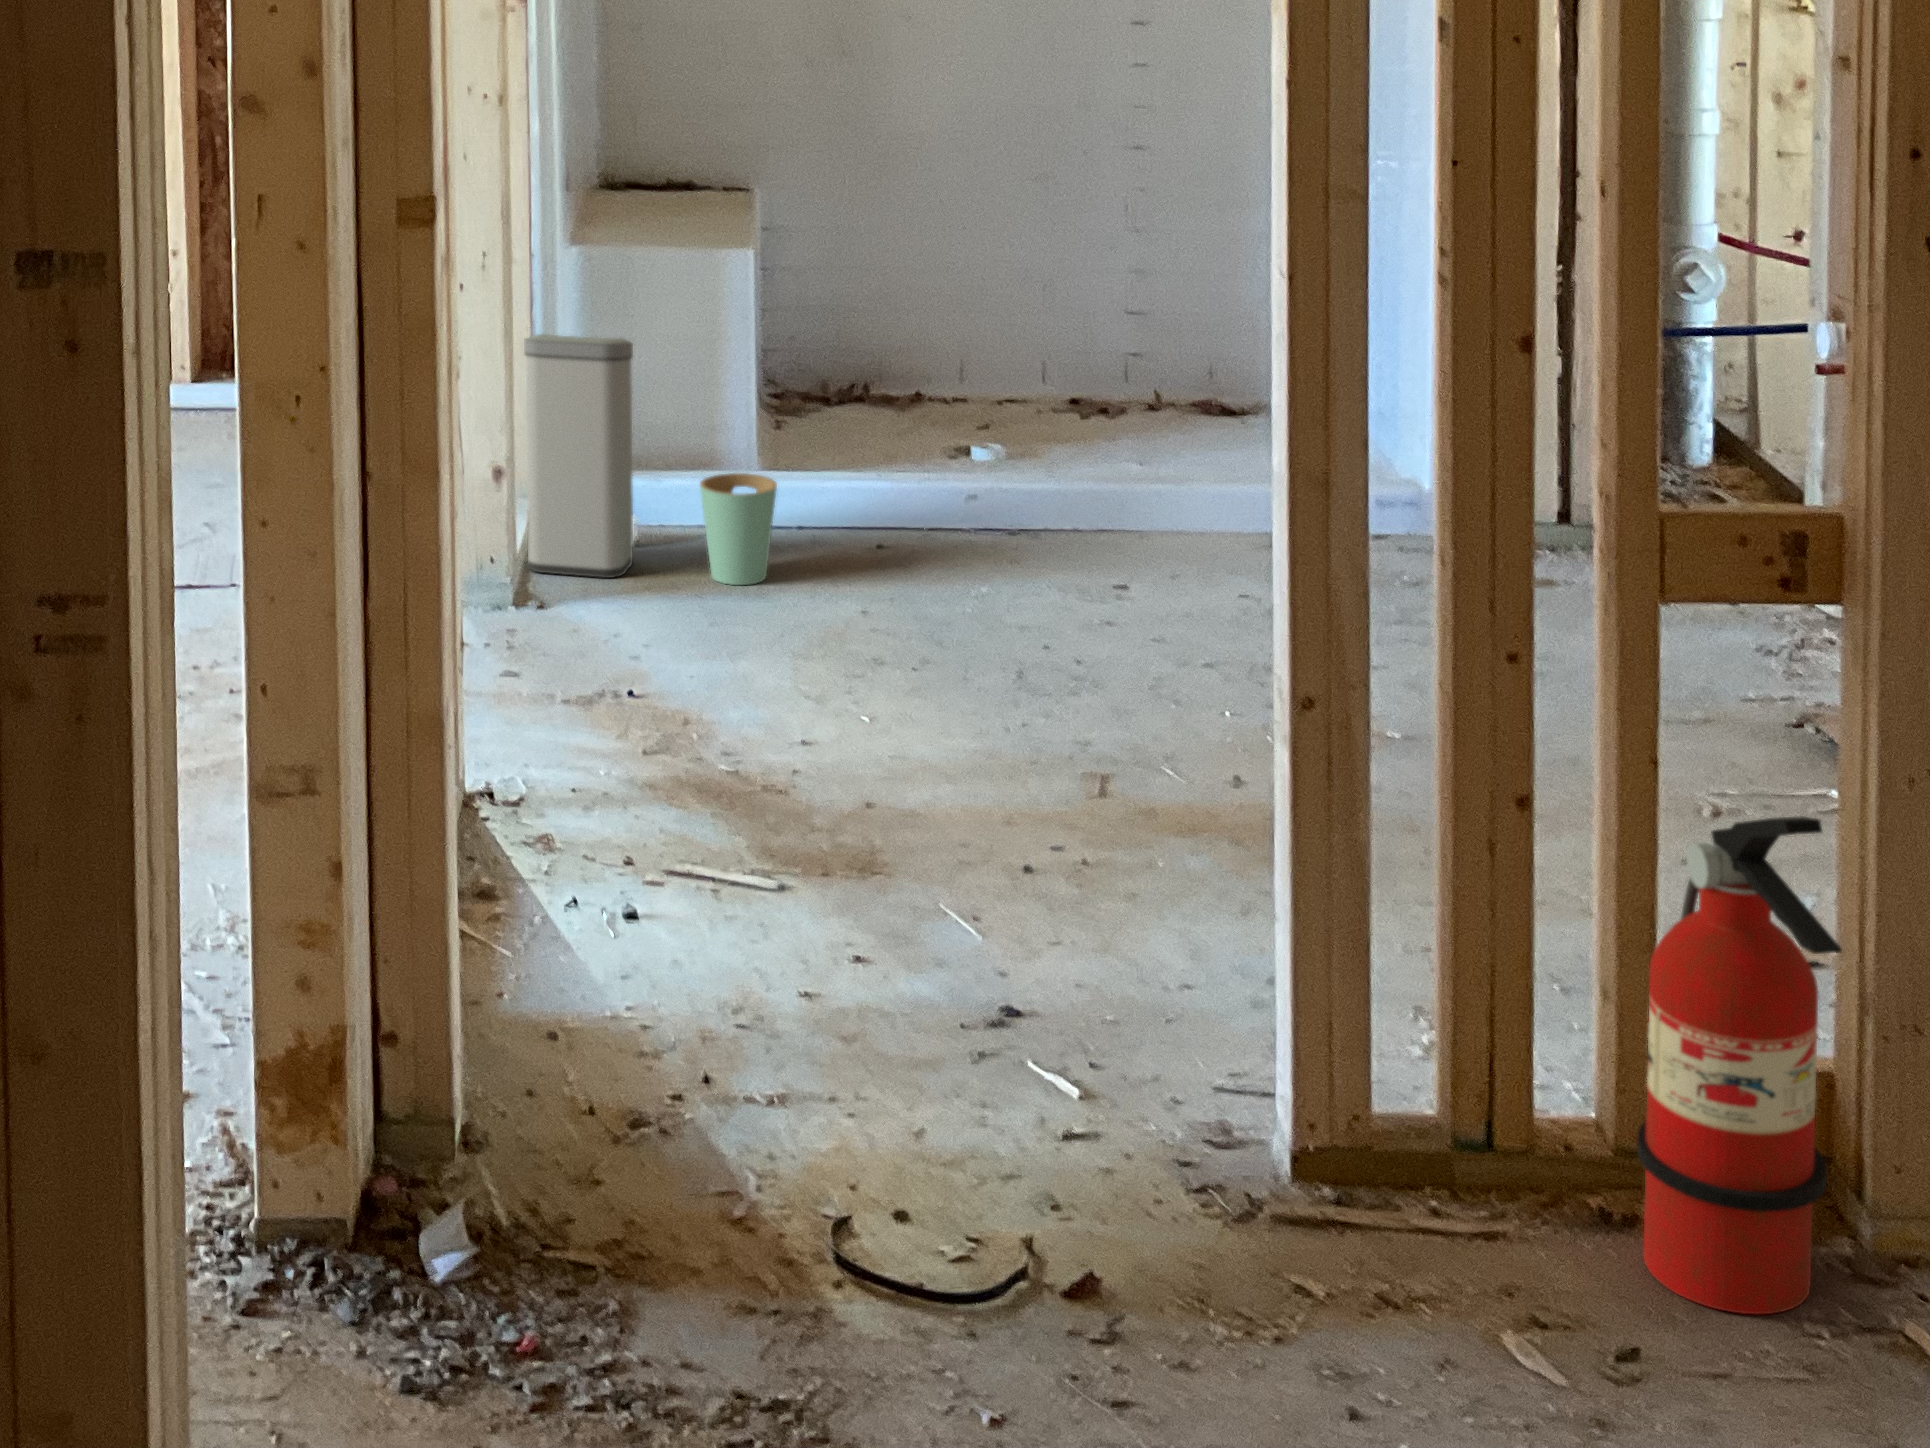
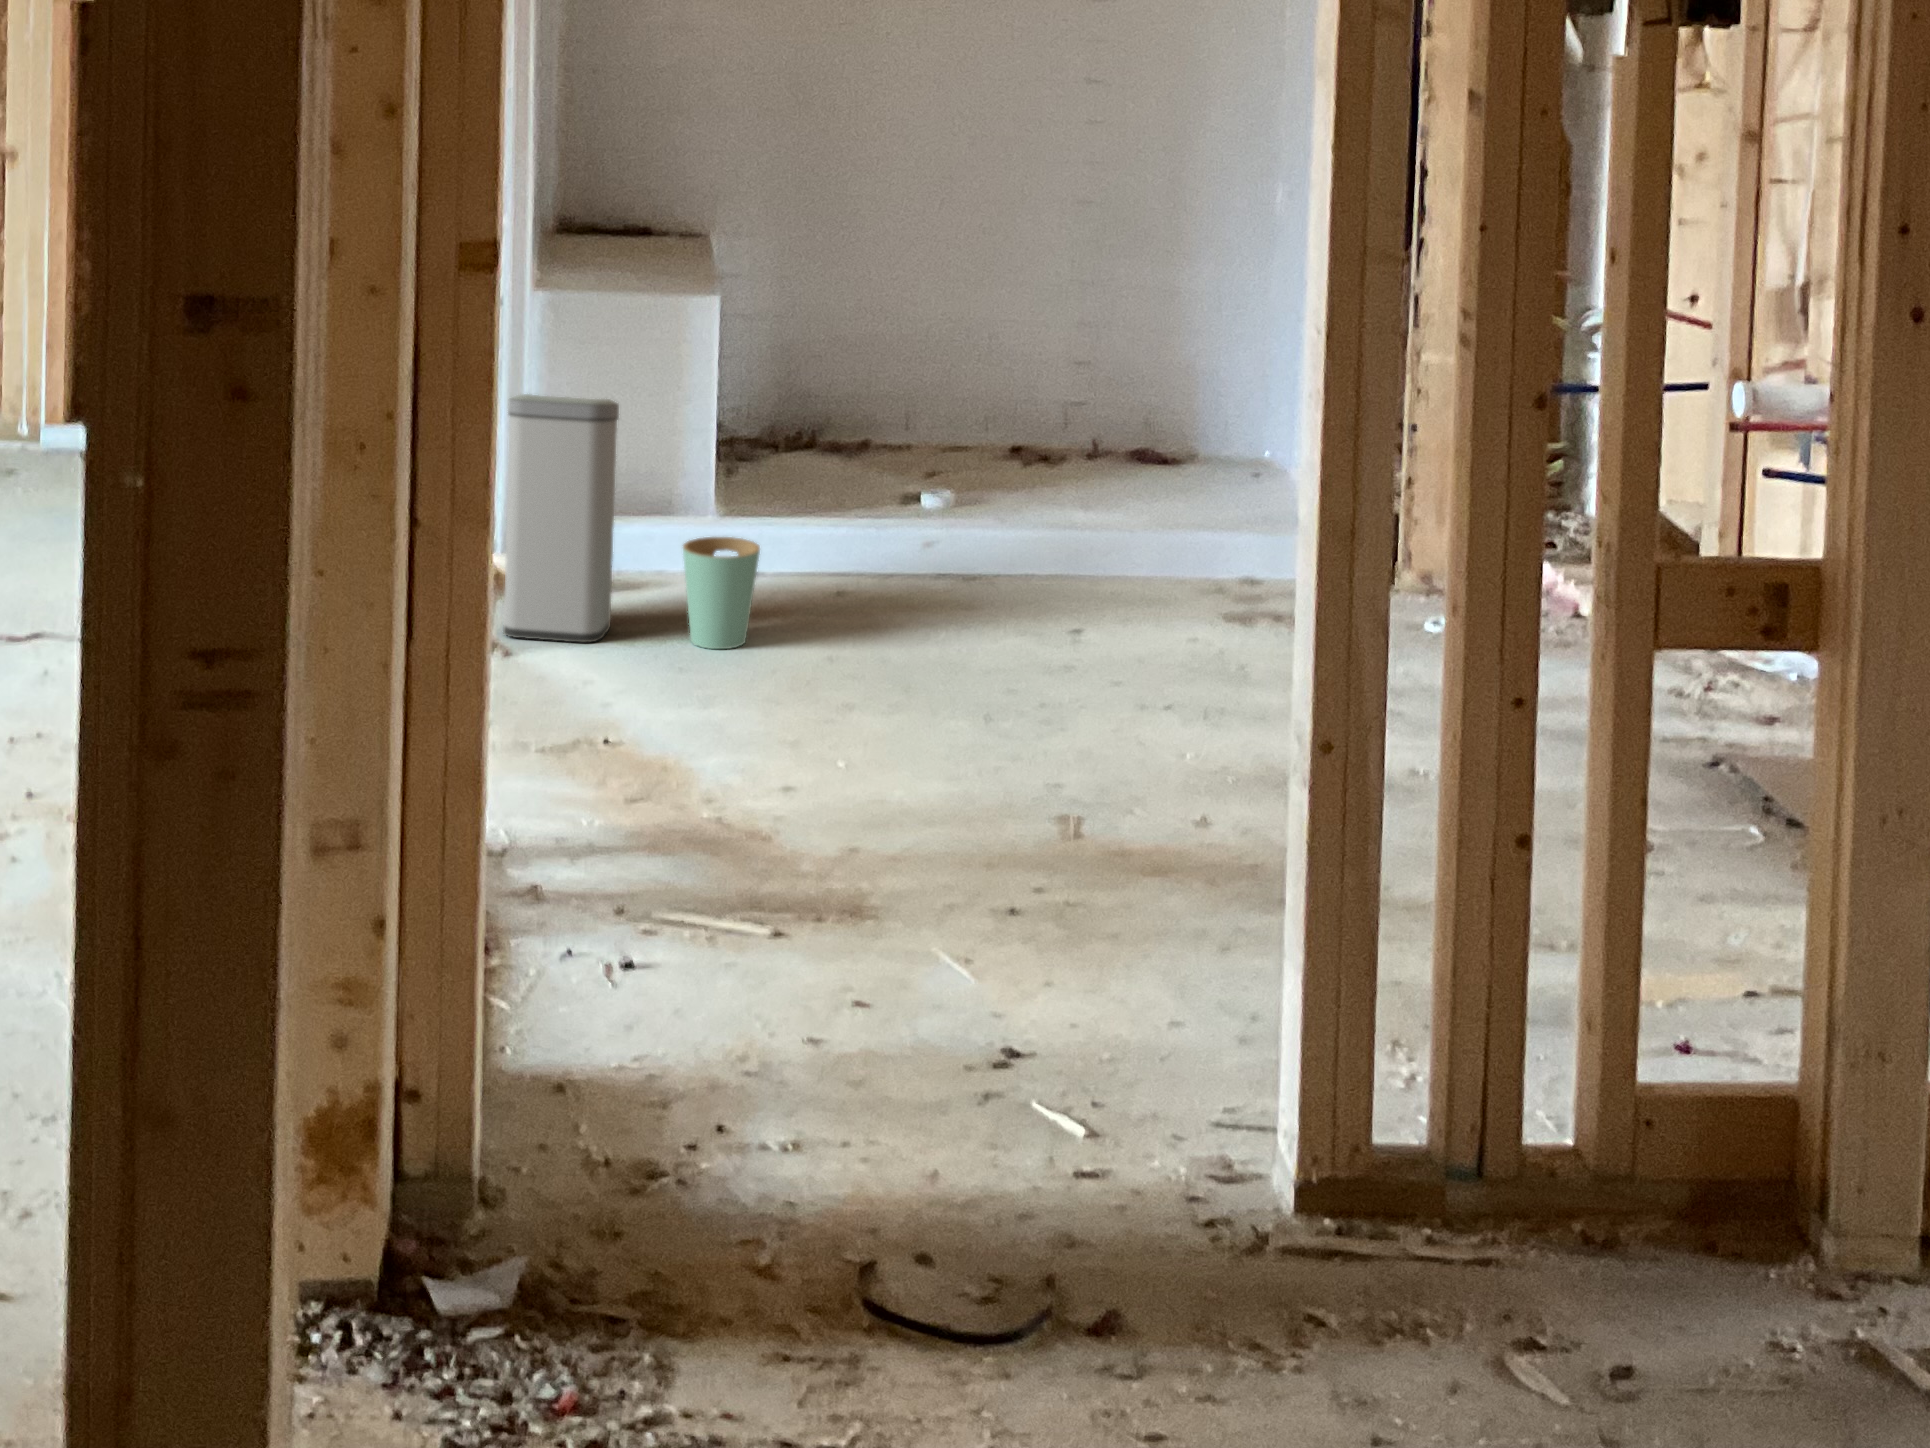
fire extinguisher: present [1637,817,1842,1314] -> none [1626,840,1824,1317]

